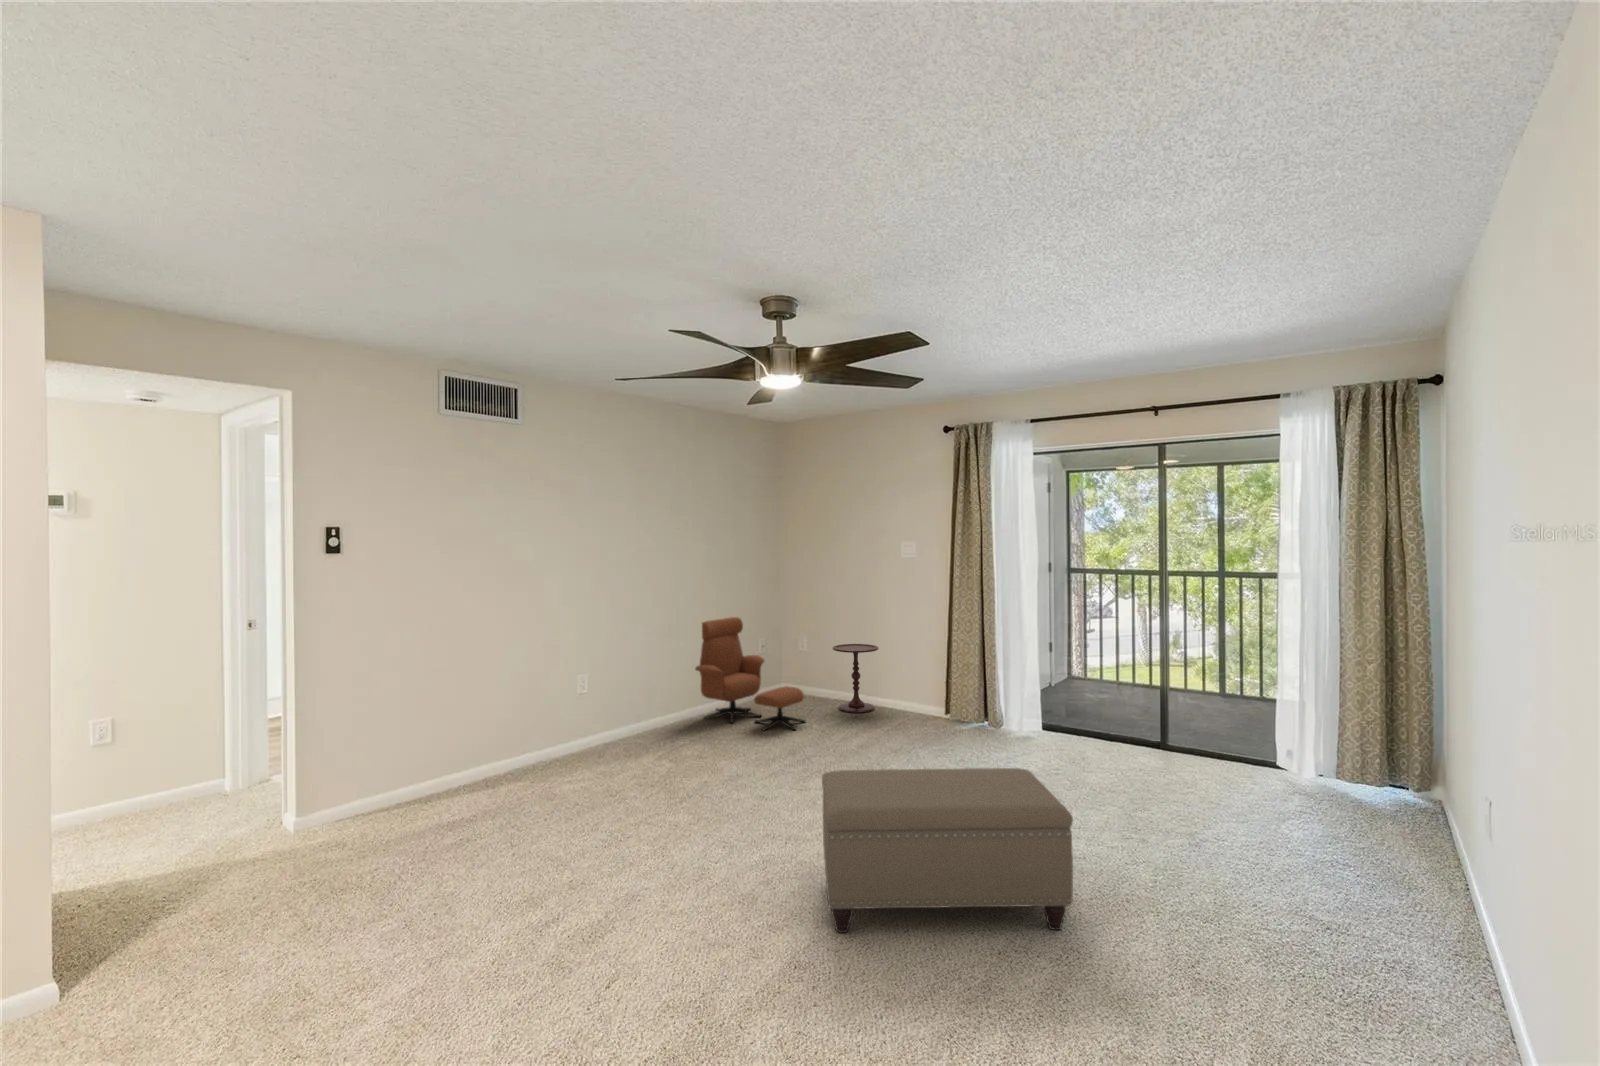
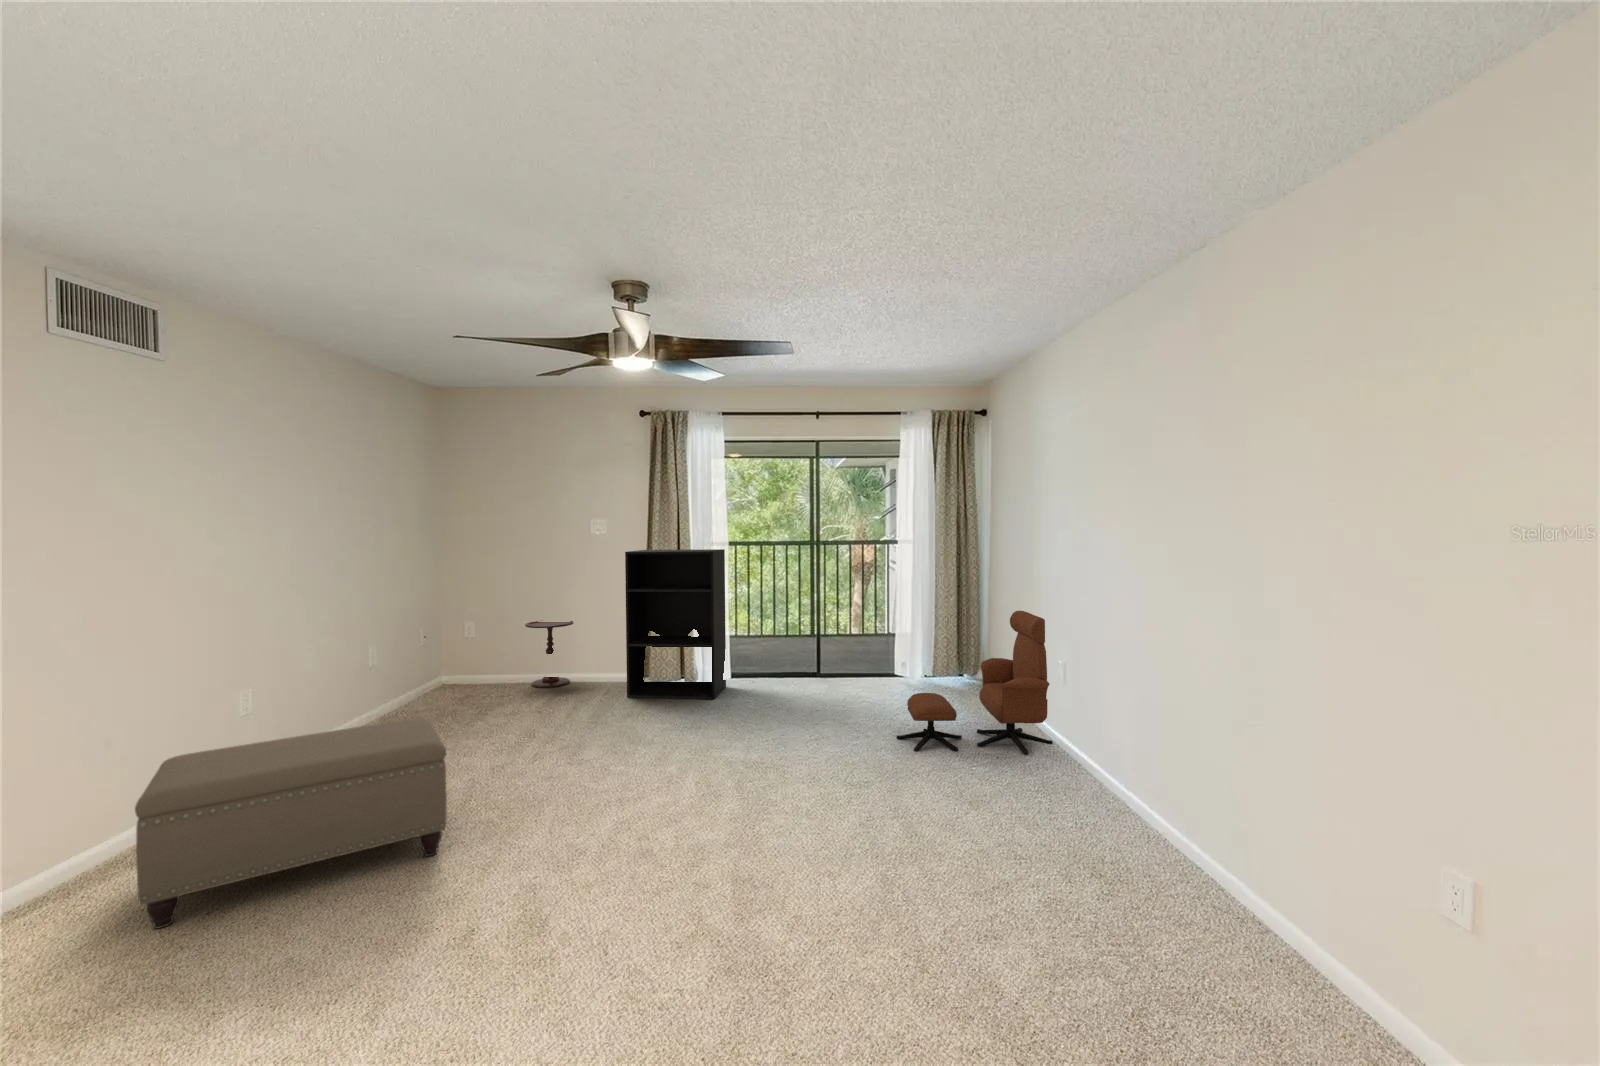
bookshelf: none [911,577,1028,755] -> present [625,549,726,699]
lounge chair: present [695,617,806,730] -> present [896,611,1053,754]
ottoman: present [822,768,1073,933] -> present [135,718,447,929]

